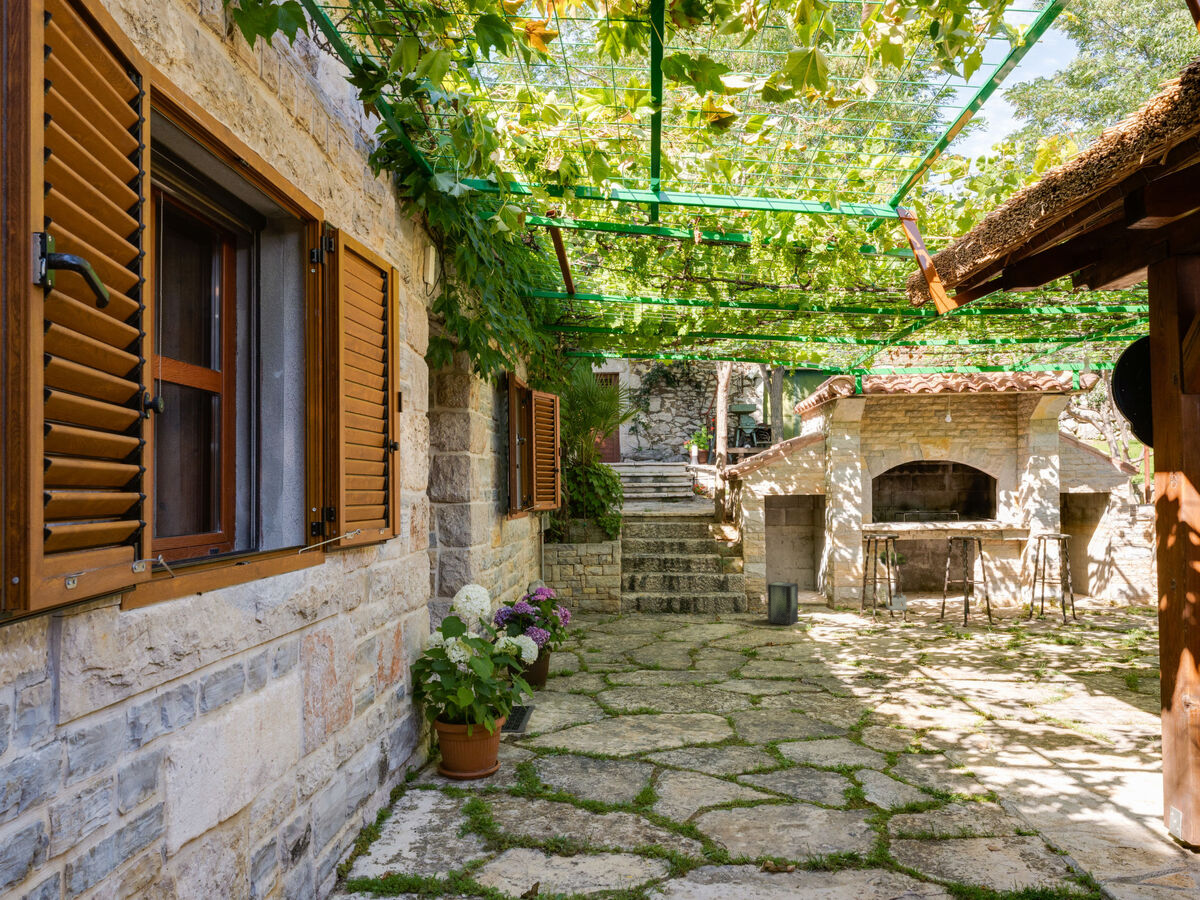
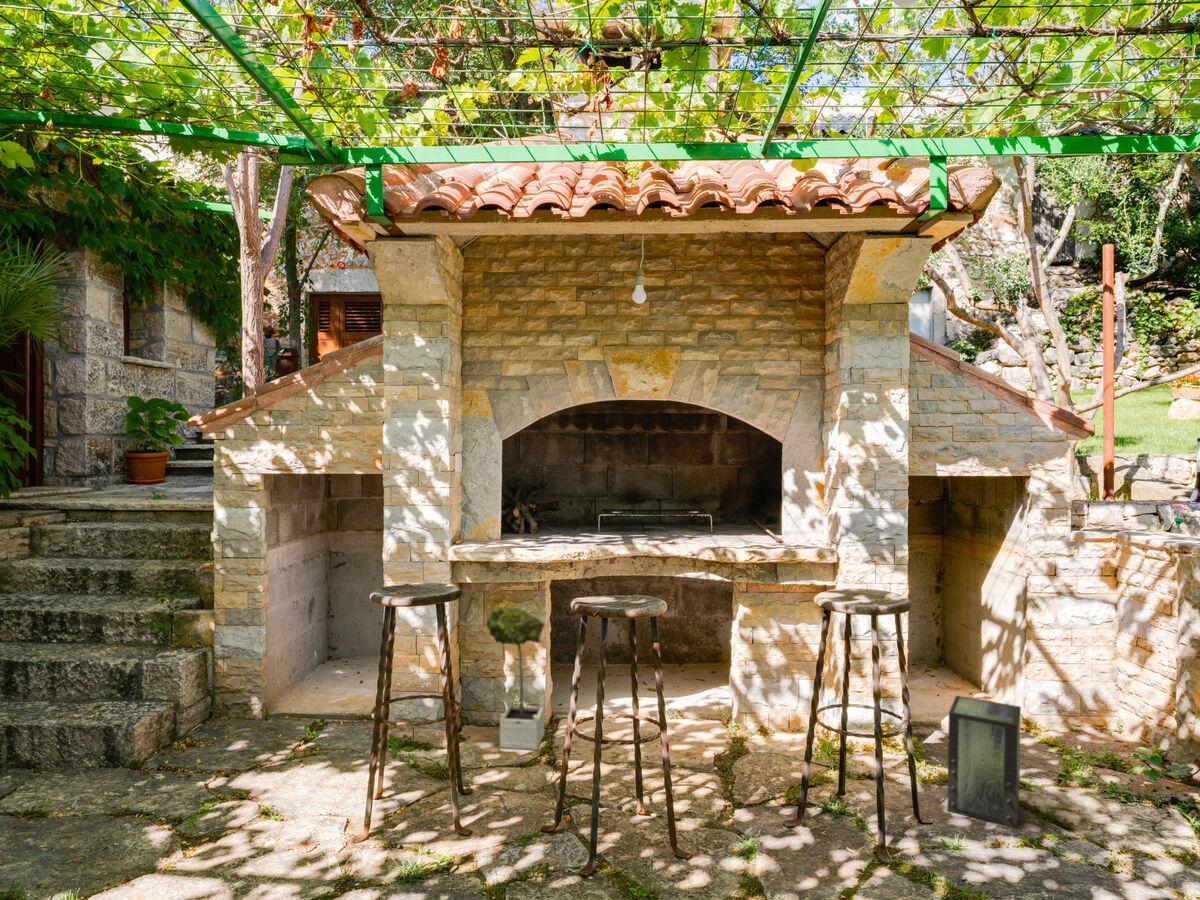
storage box: present [768,582,798,625] -> present [947,696,1021,828]

